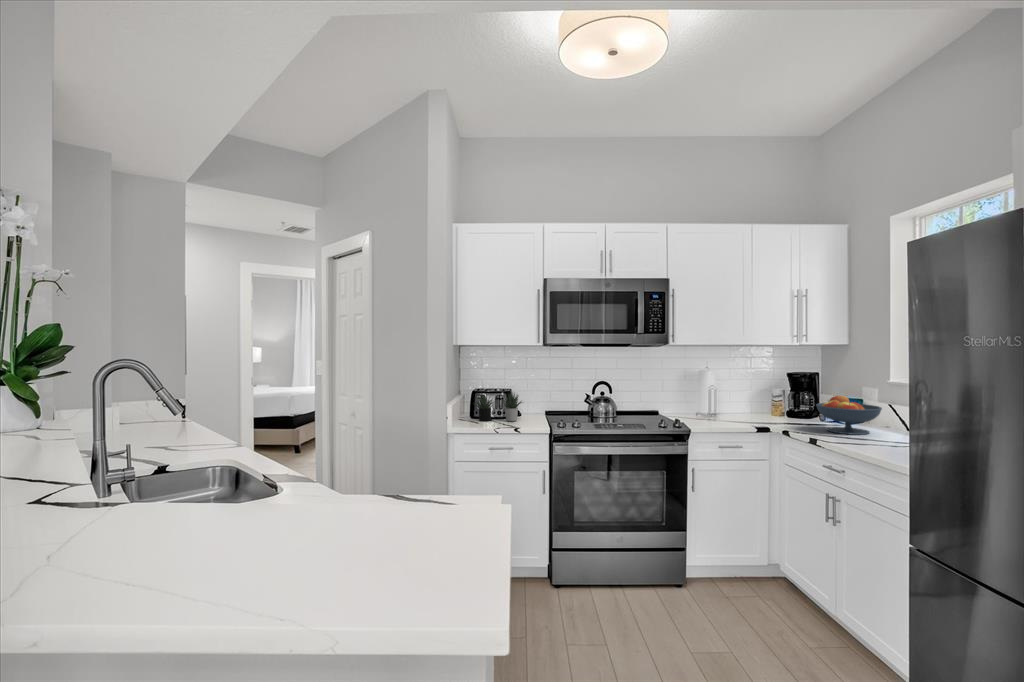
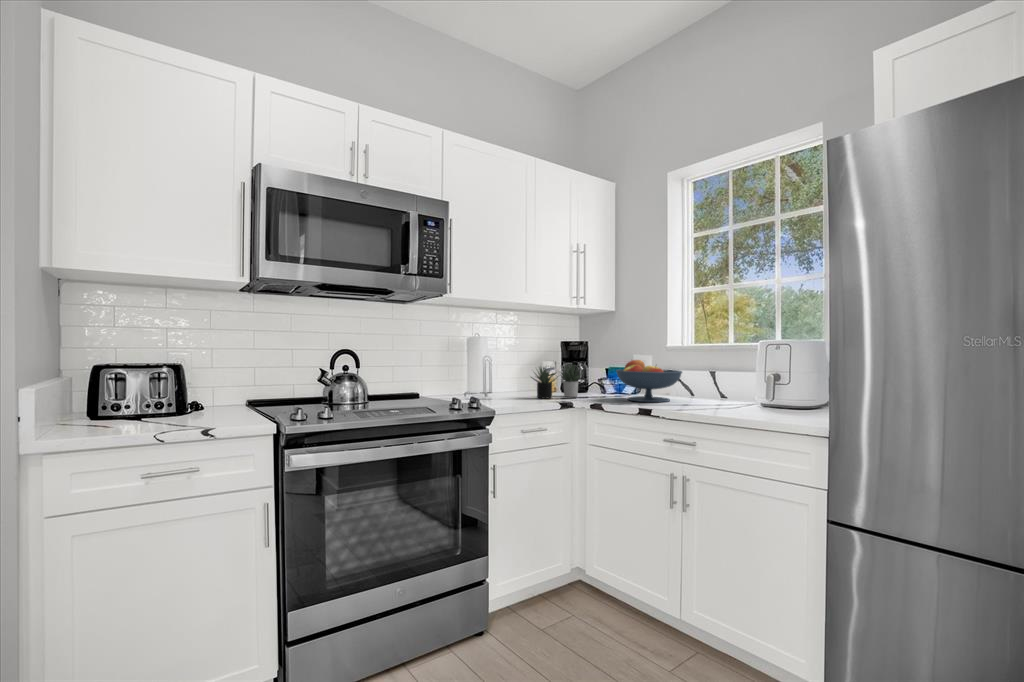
succulent plant: present [476,394,522,421] -> present [531,364,582,399]

